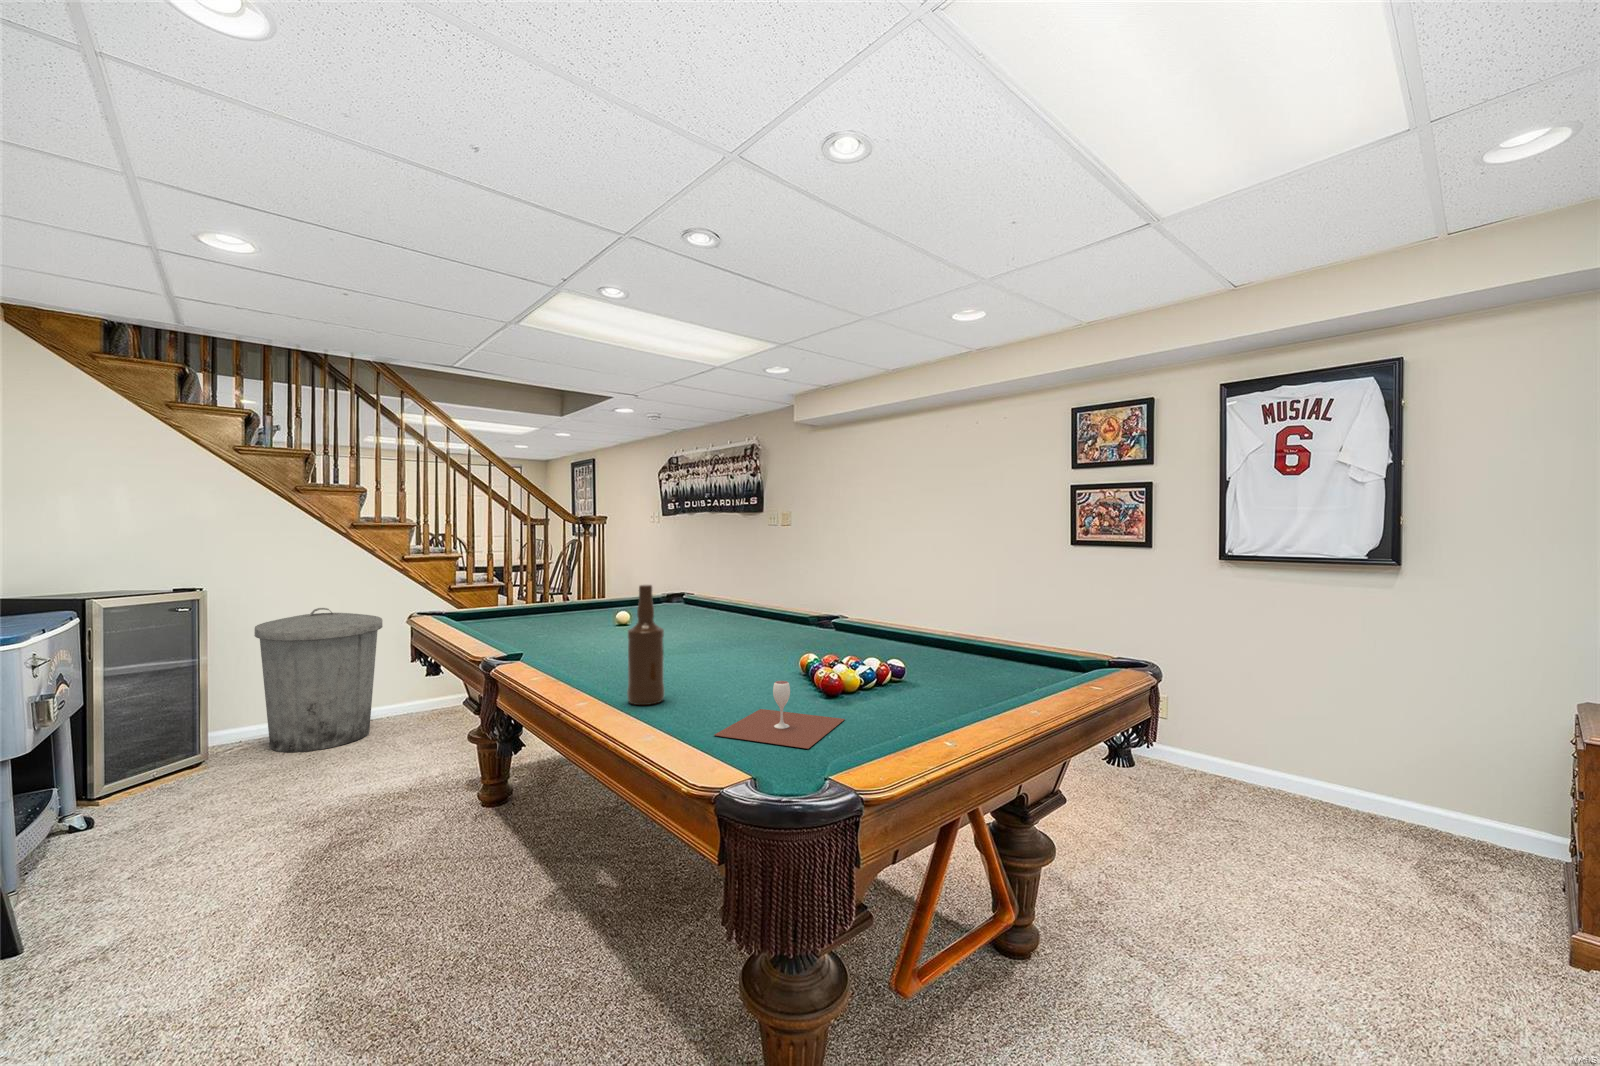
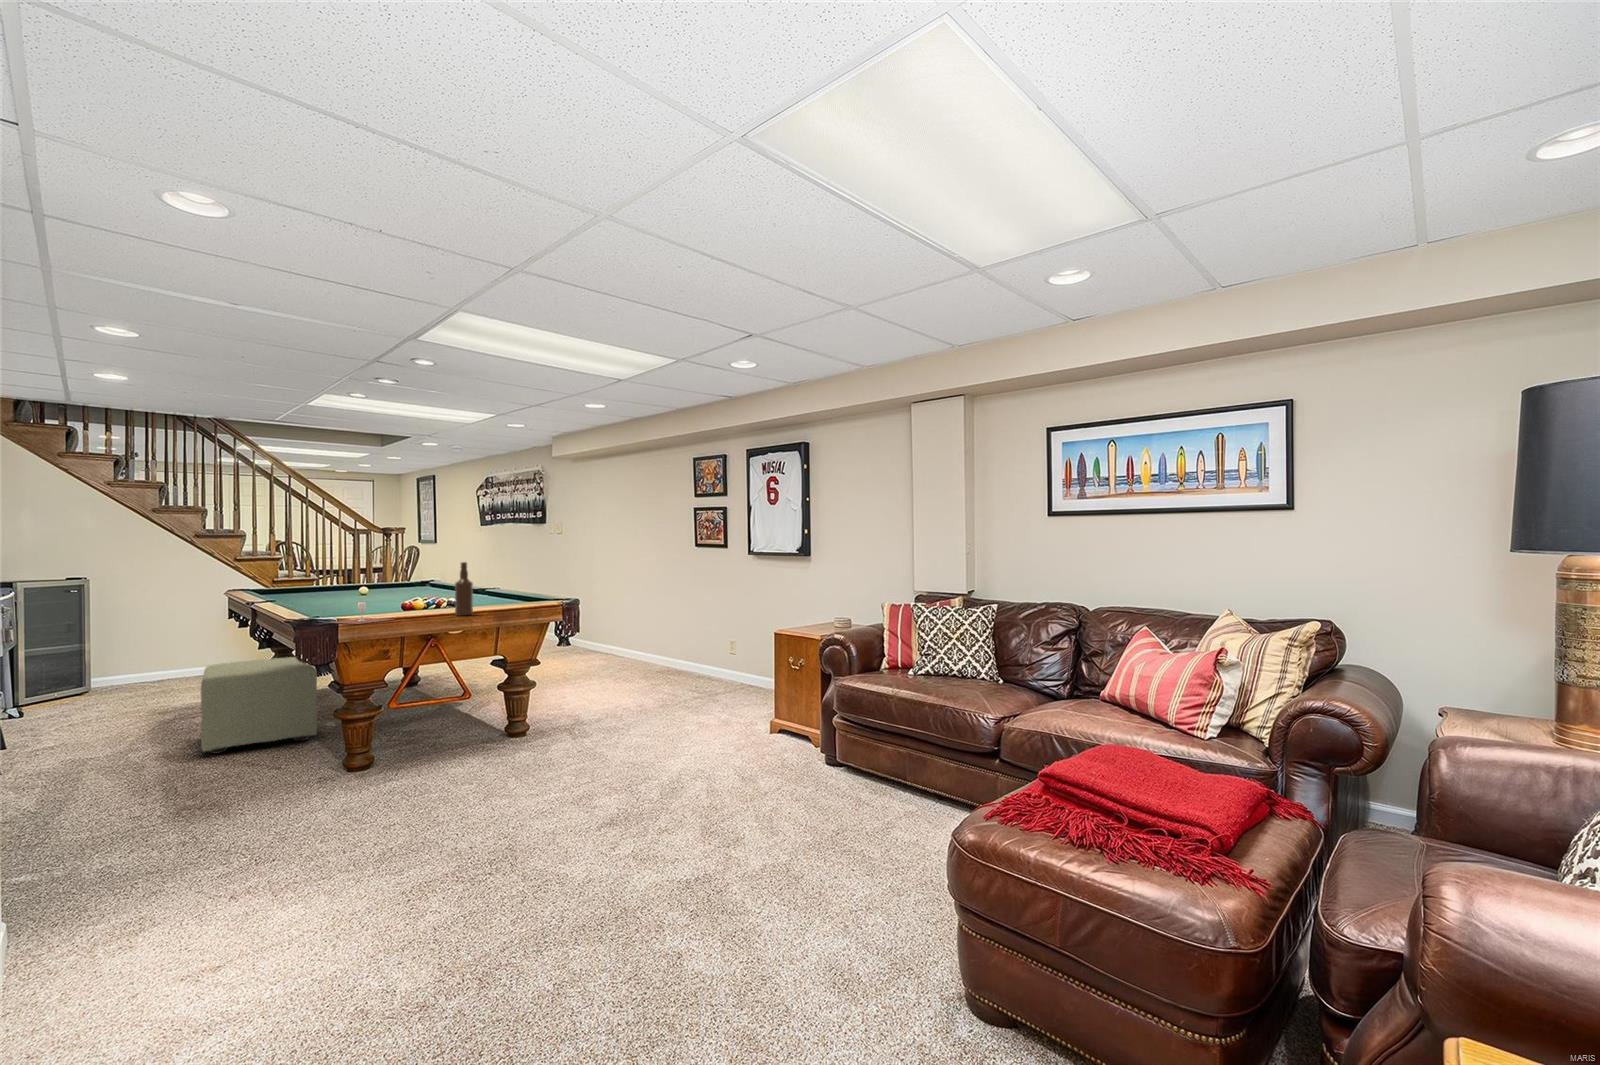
bottle: present [627,585,664,705] -> present [455,562,473,616]
trash can: present [254,608,383,752] -> none [123,593,217,691]
ottoman: none [401,748,625,1012] -> present [200,657,317,753]

